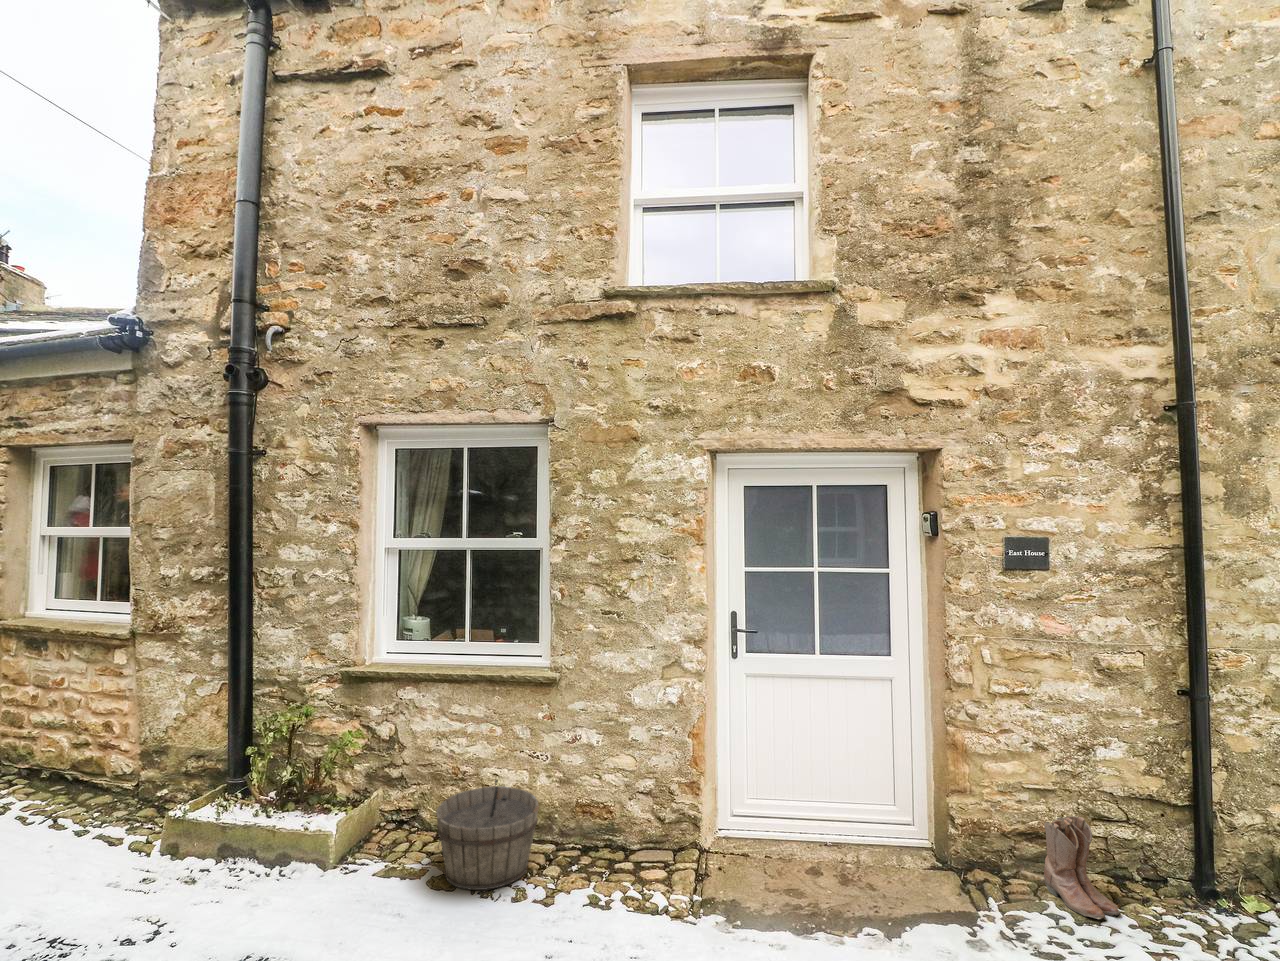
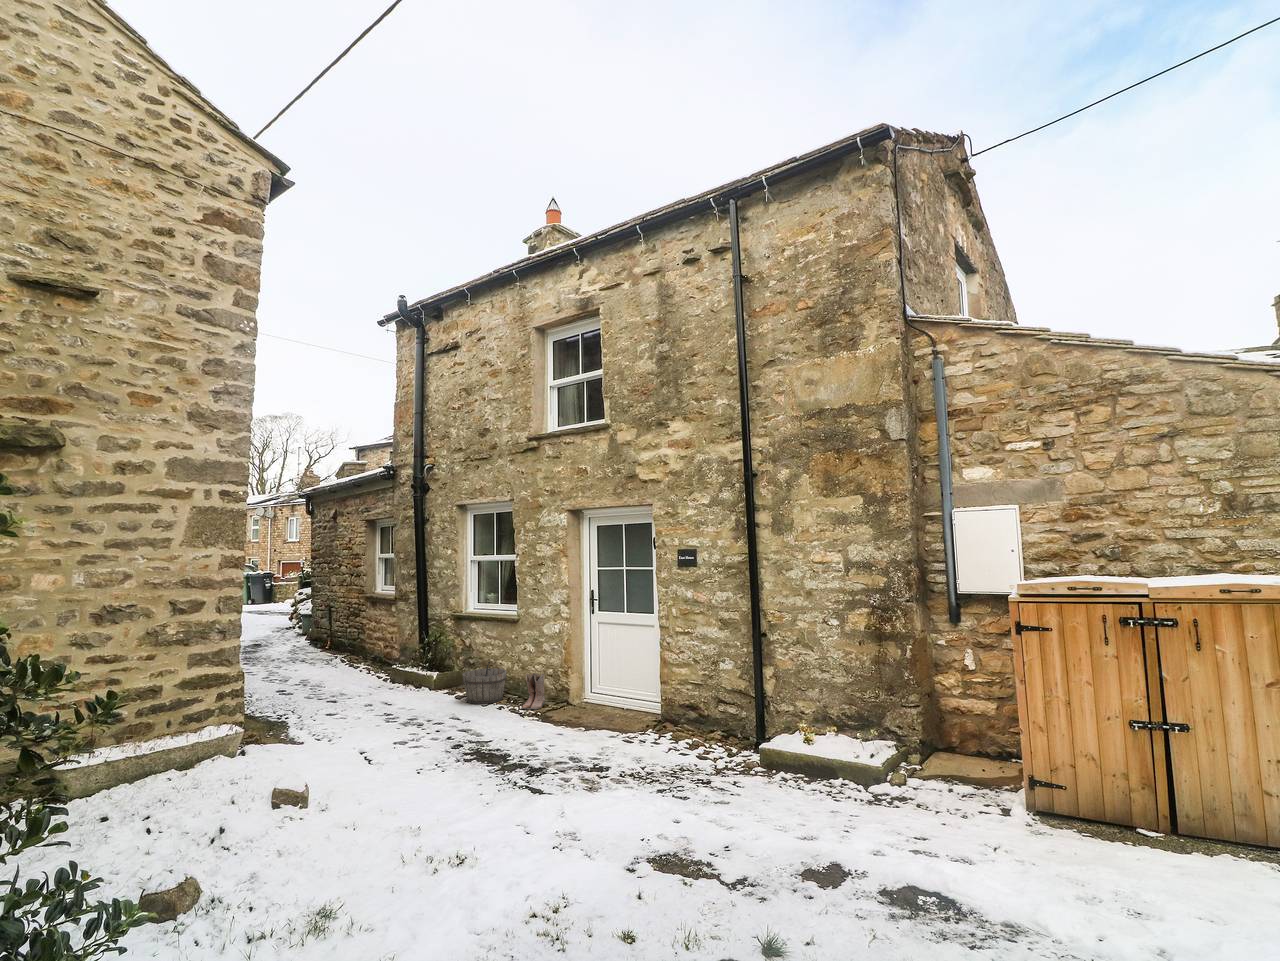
boots: present [1044,816,1120,919] -> present [521,673,545,710]

